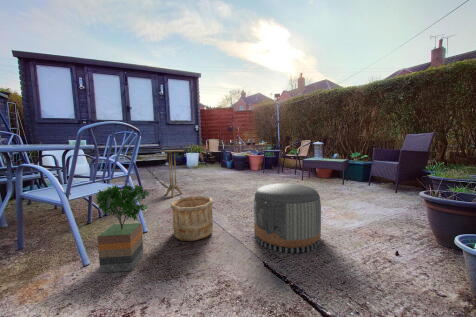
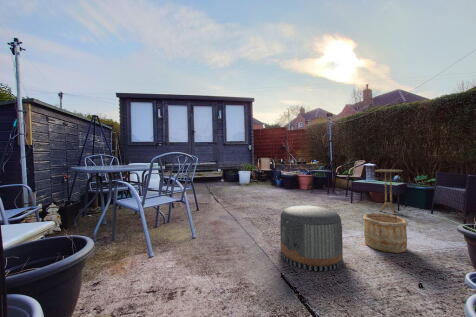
side table: present [159,150,184,197] -> present [376,170,402,215]
potted tree: present [95,185,149,273] -> none [158,199,197,265]
wooden bucket: present [171,196,213,241] -> present [363,213,408,253]

